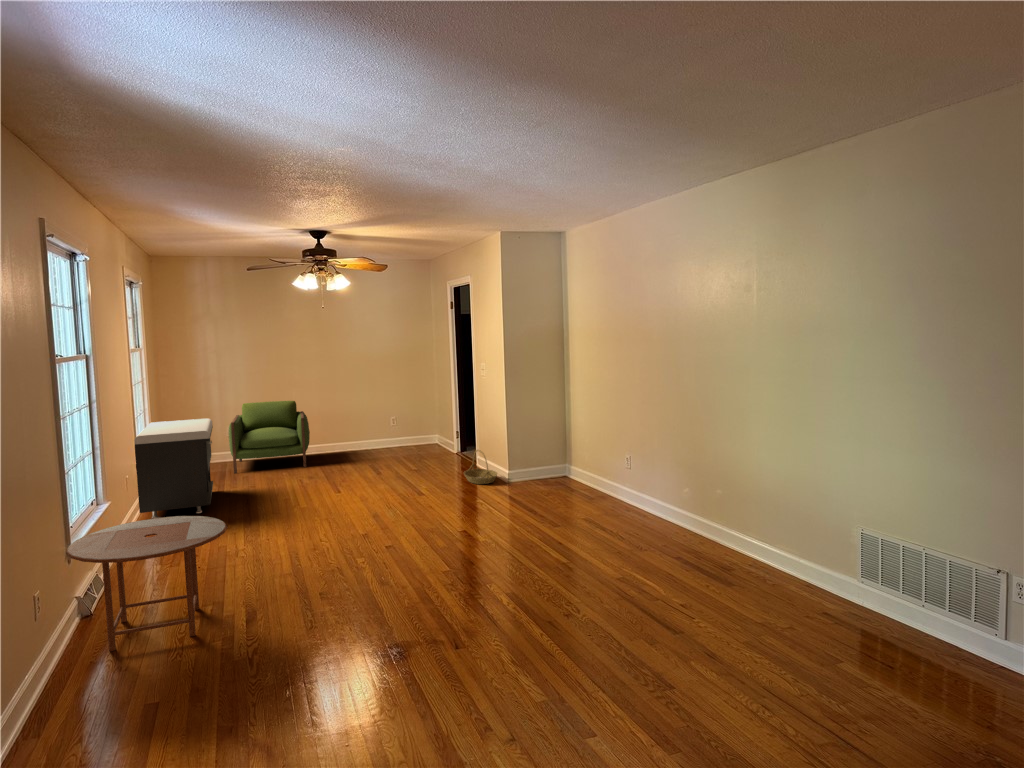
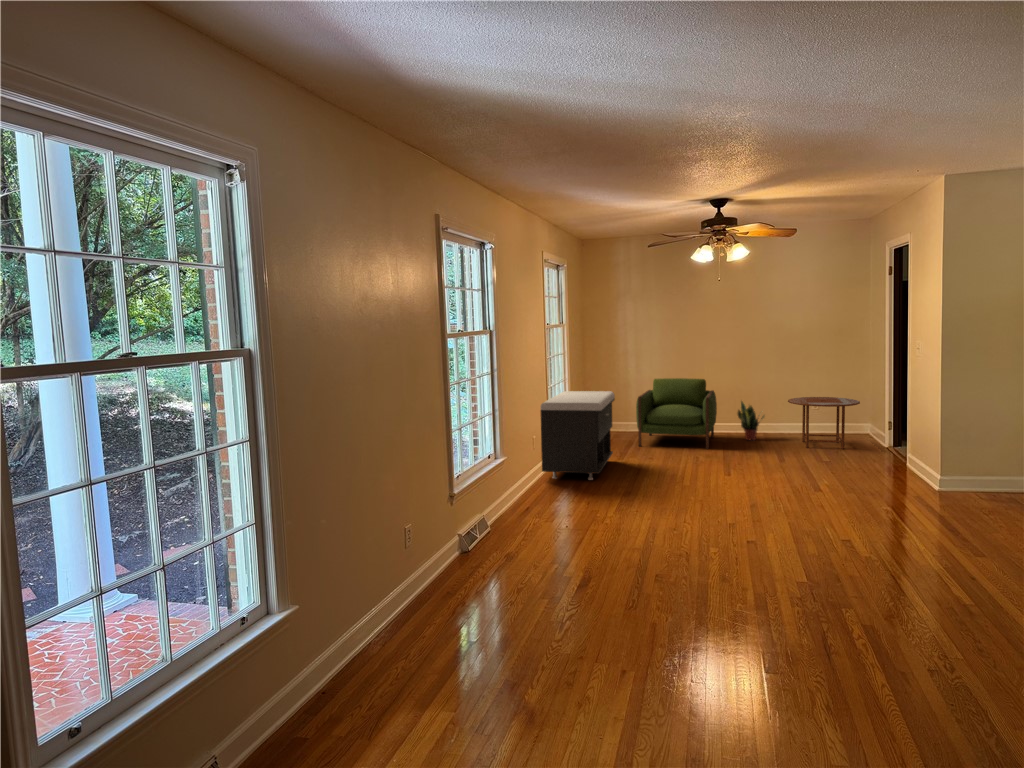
potted plant: none [326,418,351,455] -> present [738,401,764,440]
basket: present [464,450,497,484] -> none [884,455,932,499]
side table: present [66,516,227,651] -> present [788,397,860,449]

